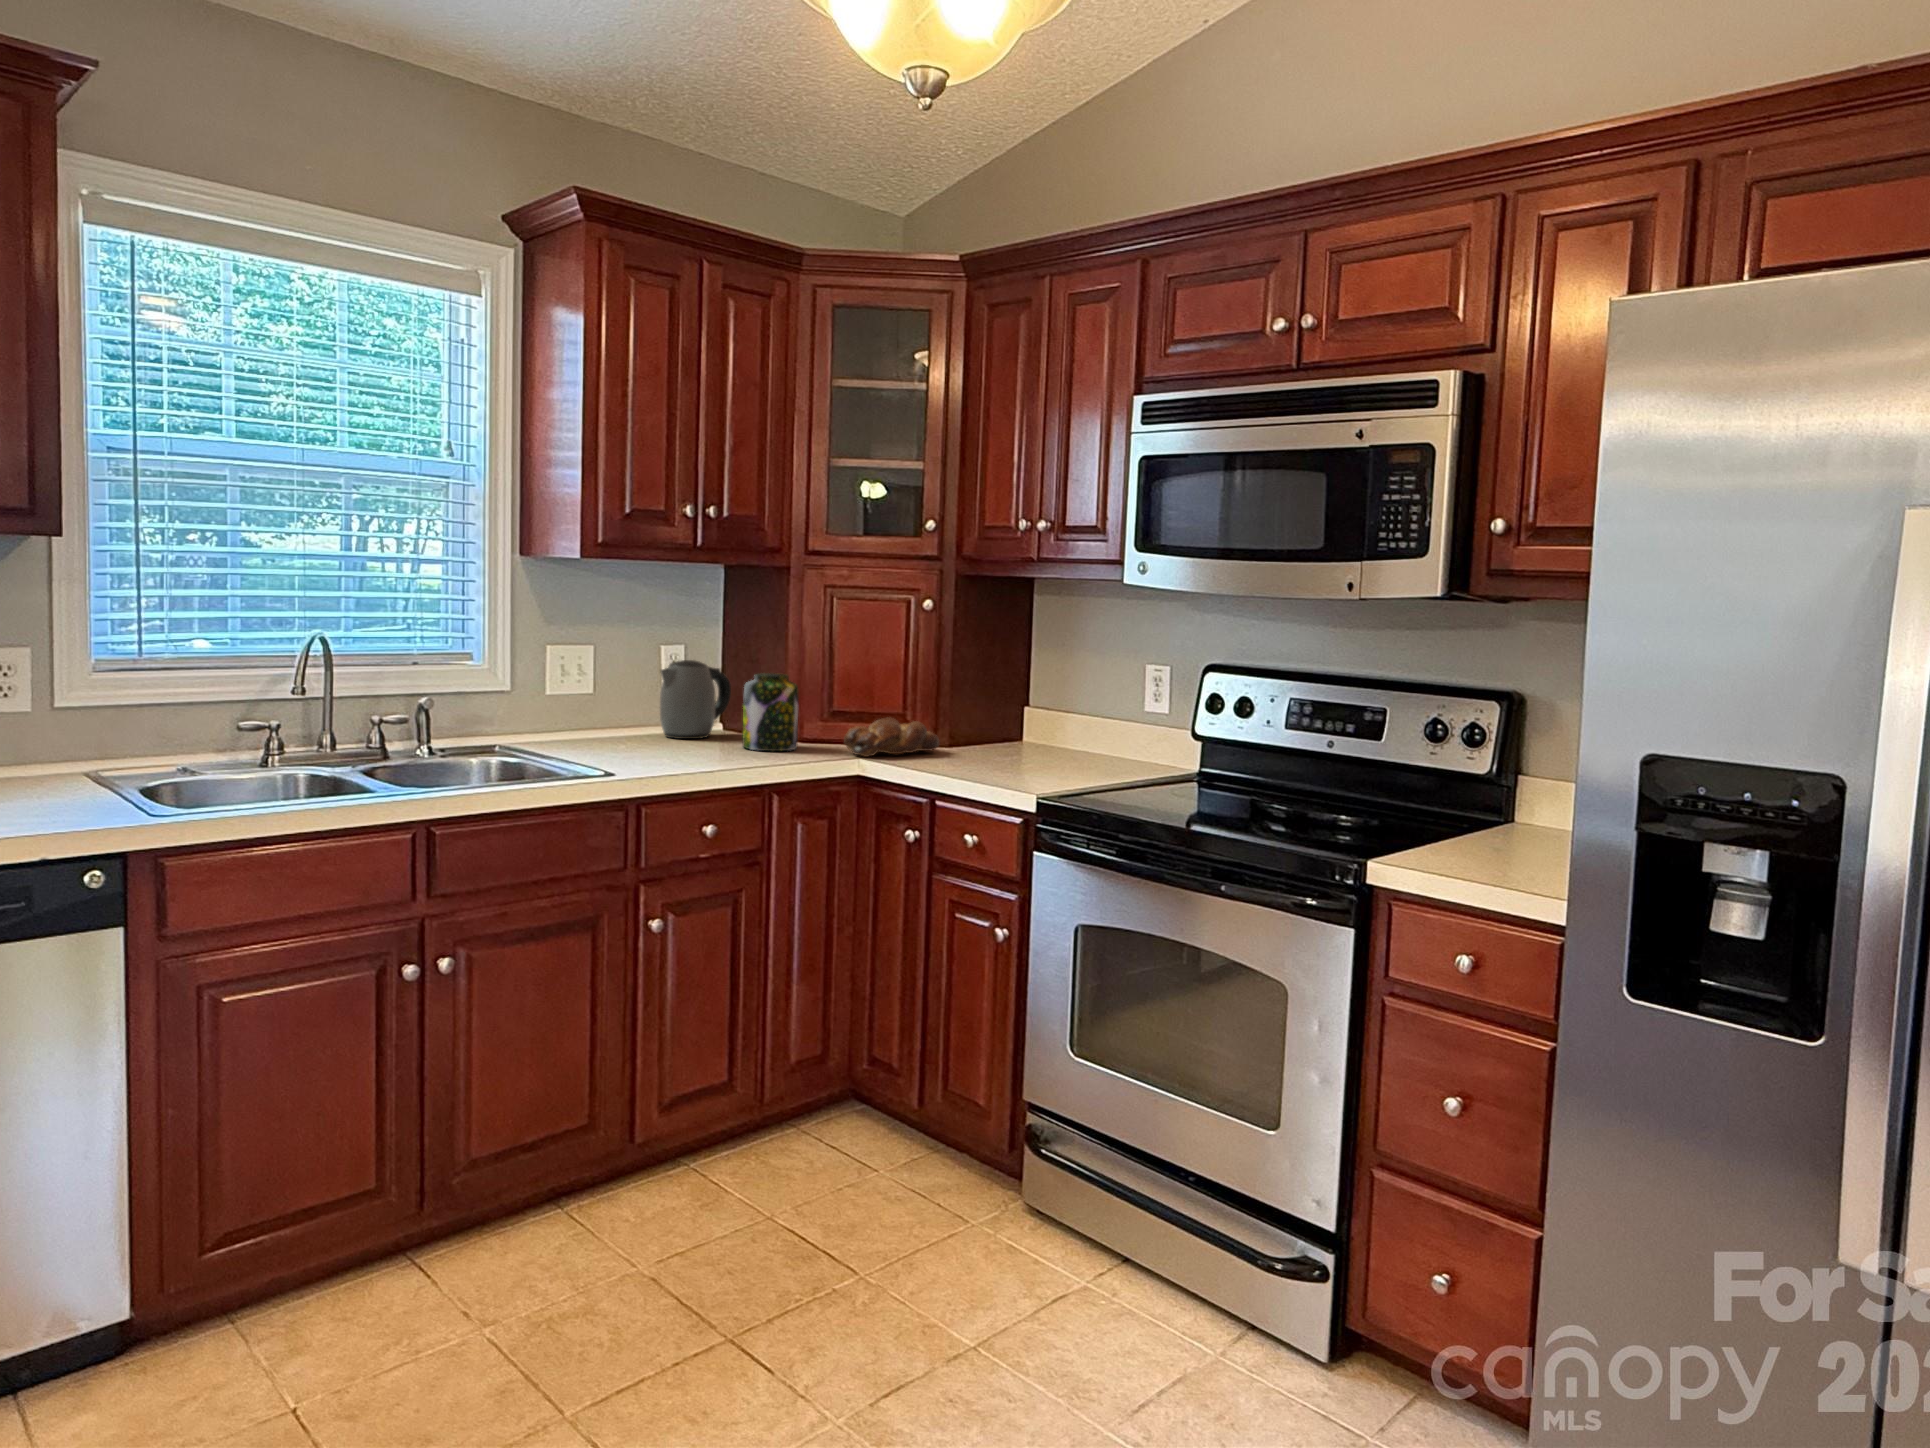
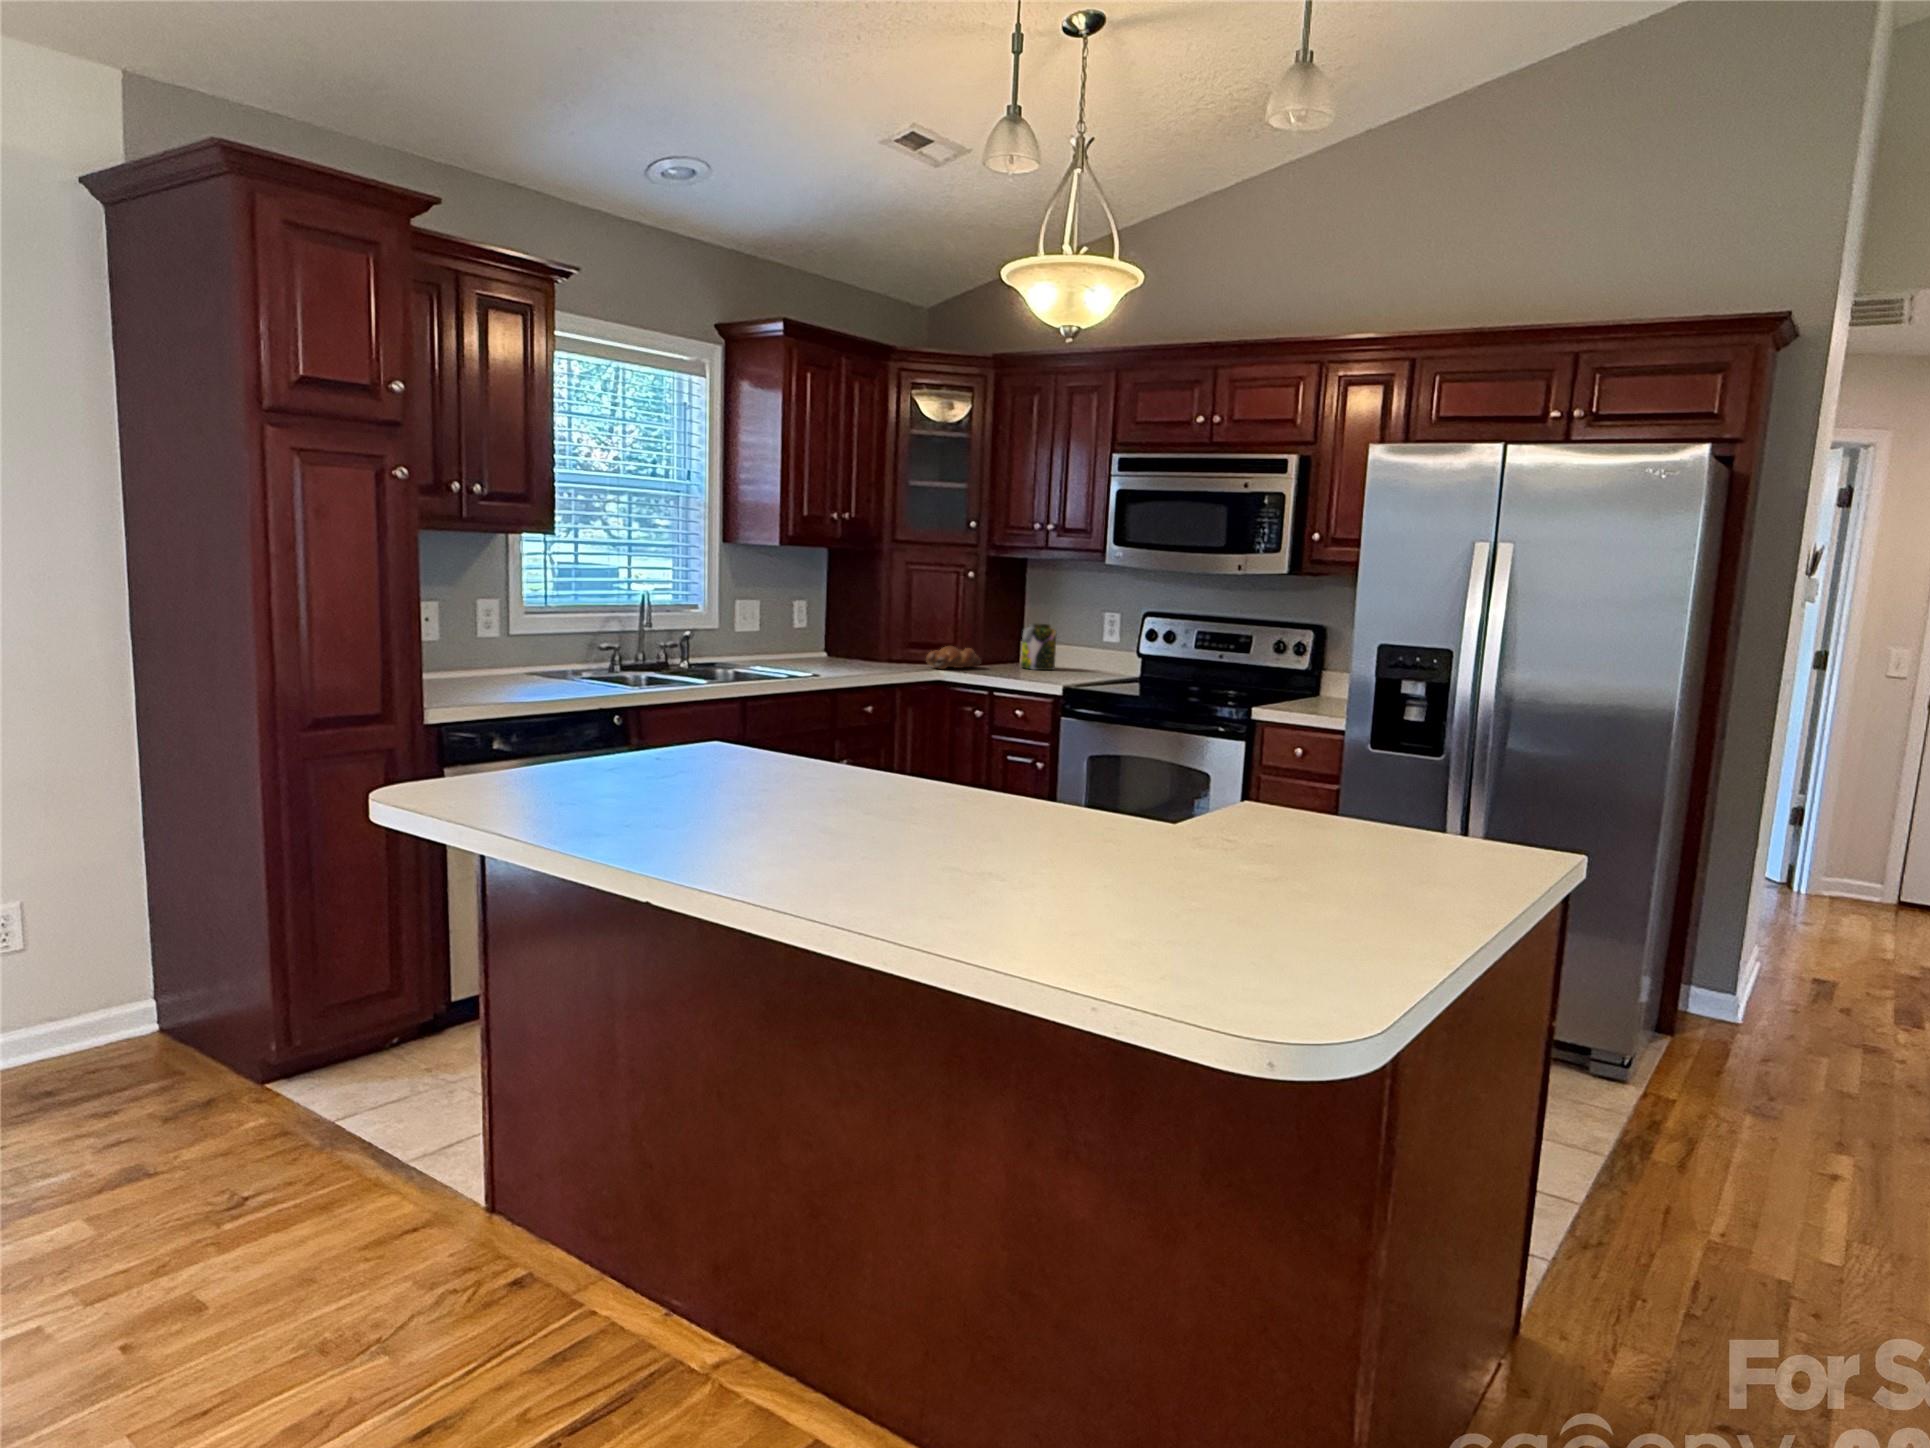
kettle: present [660,660,731,739] -> none [798,610,838,661]
jar: present [743,673,799,751] -> present [1021,623,1056,670]

